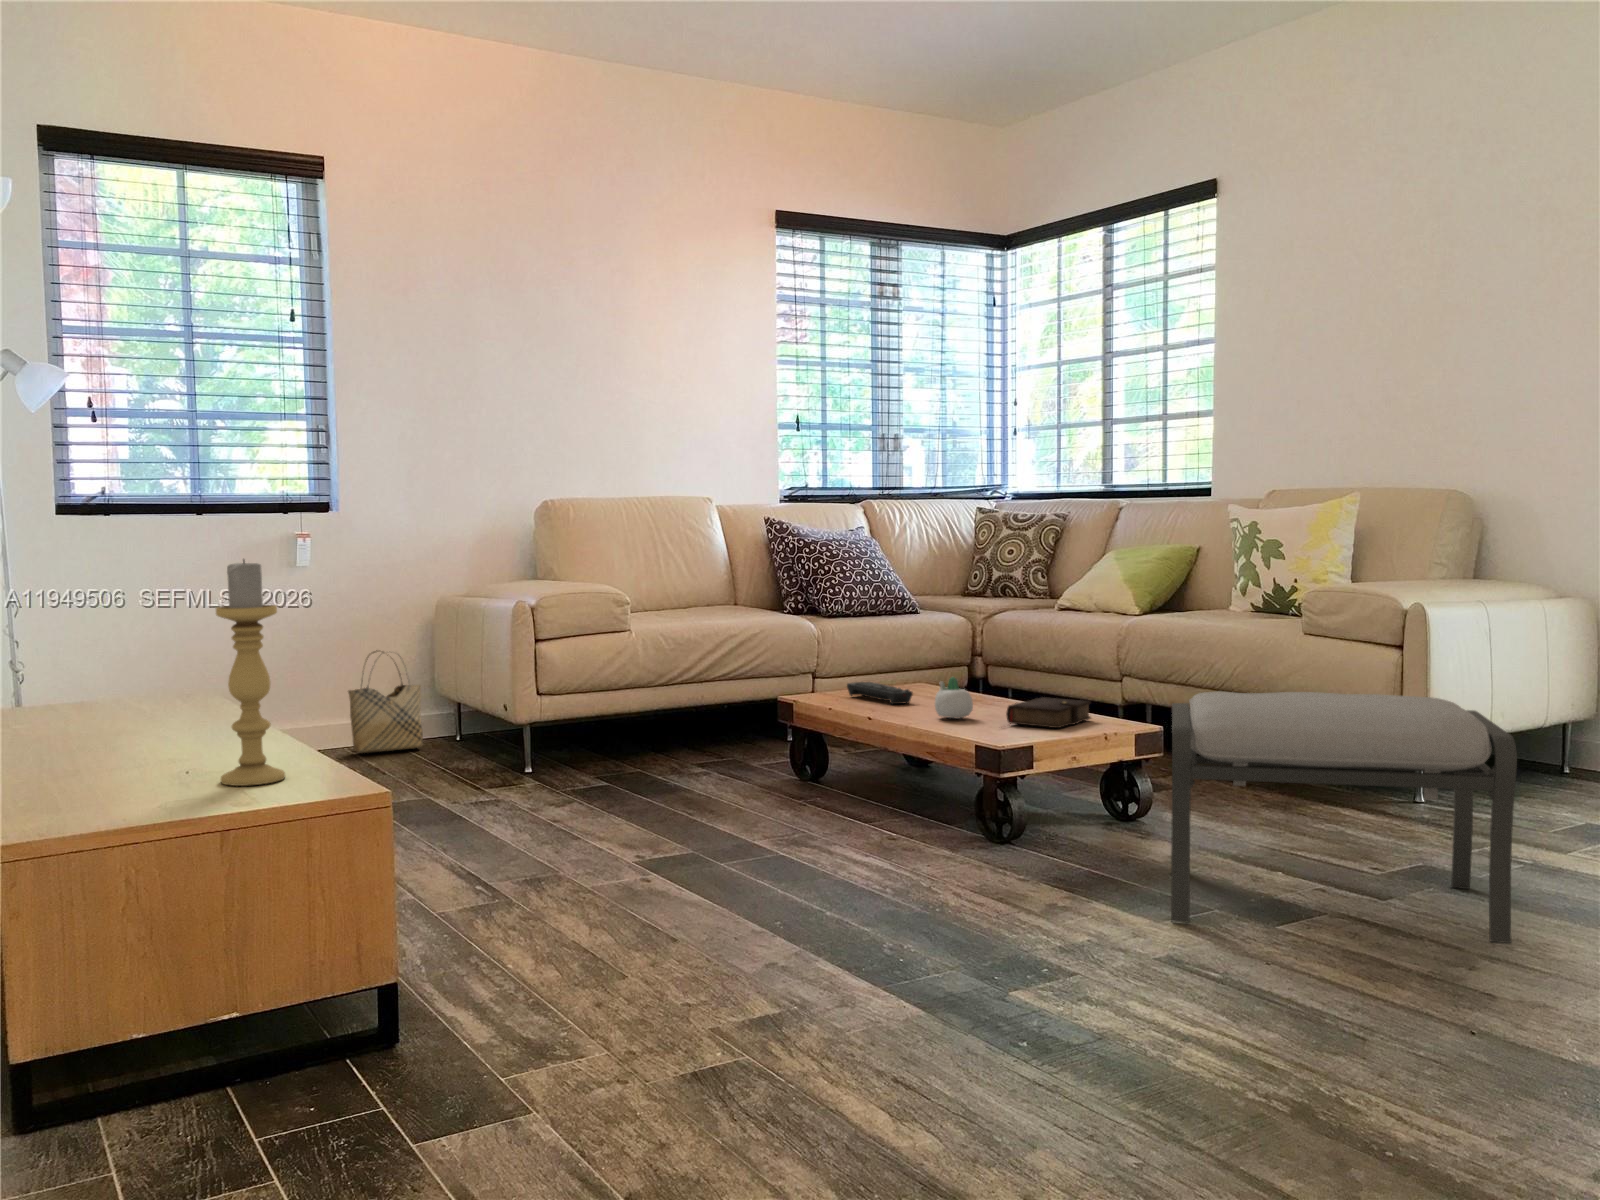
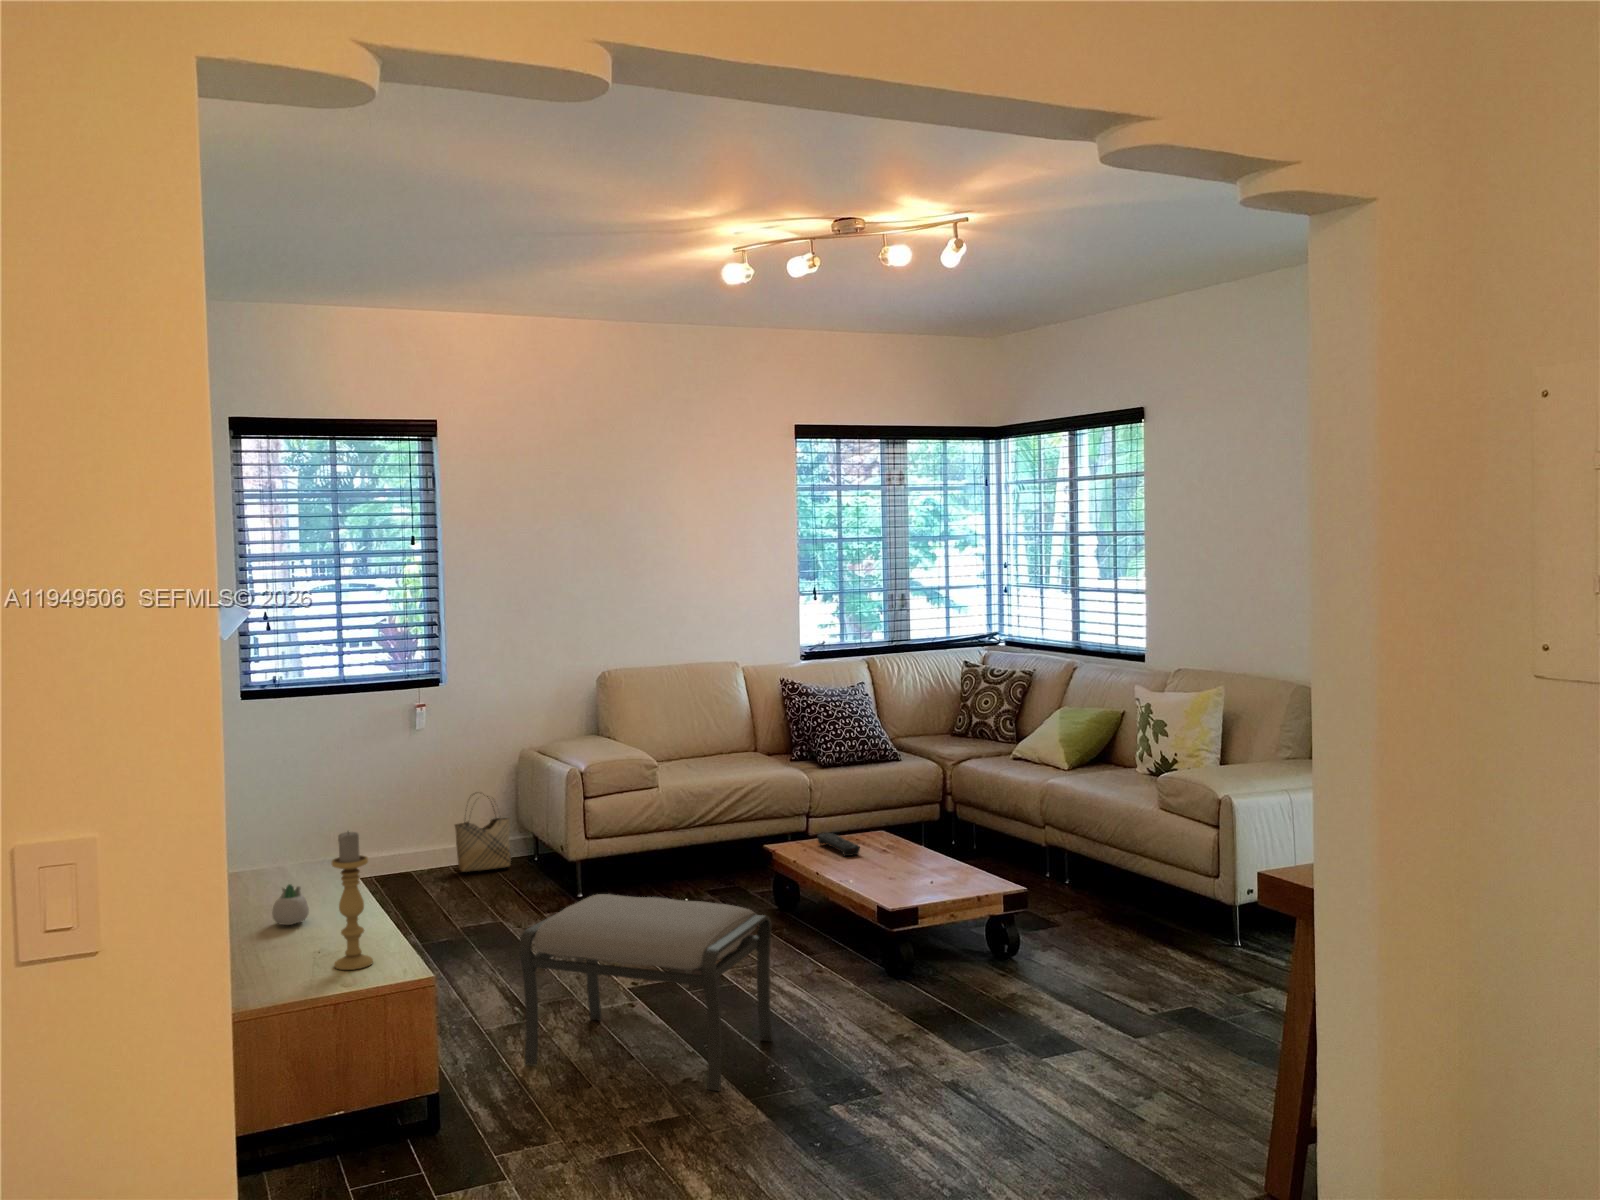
succulent planter: present [935,677,973,719] -> present [272,884,309,925]
ottoman: present [1171,691,1517,943] -> present [519,894,773,1091]
book: present [1006,697,1091,728] -> none [902,861,977,891]

